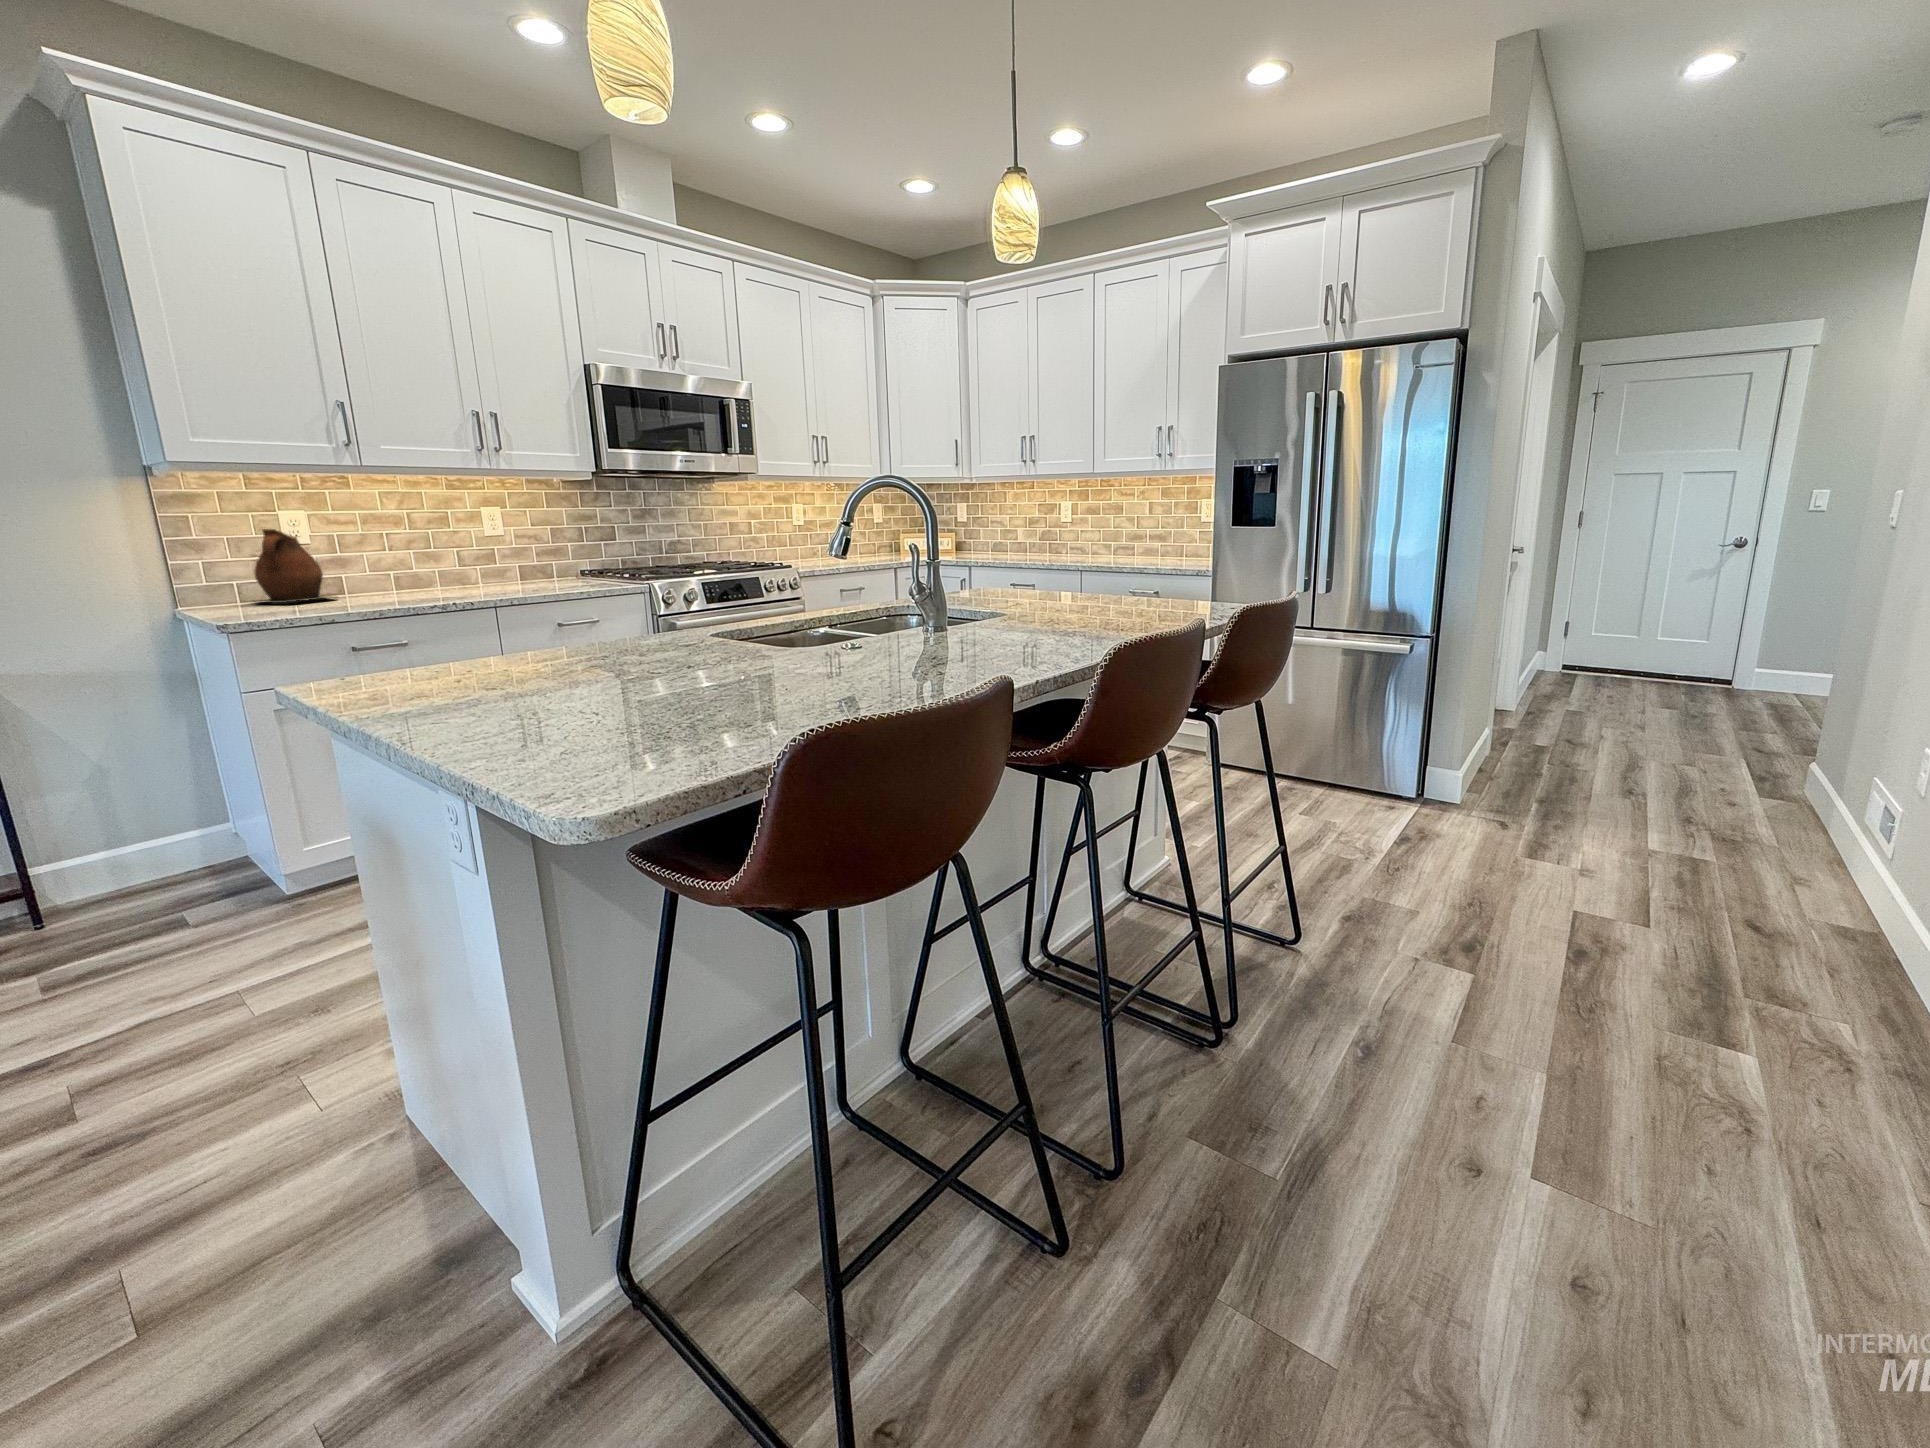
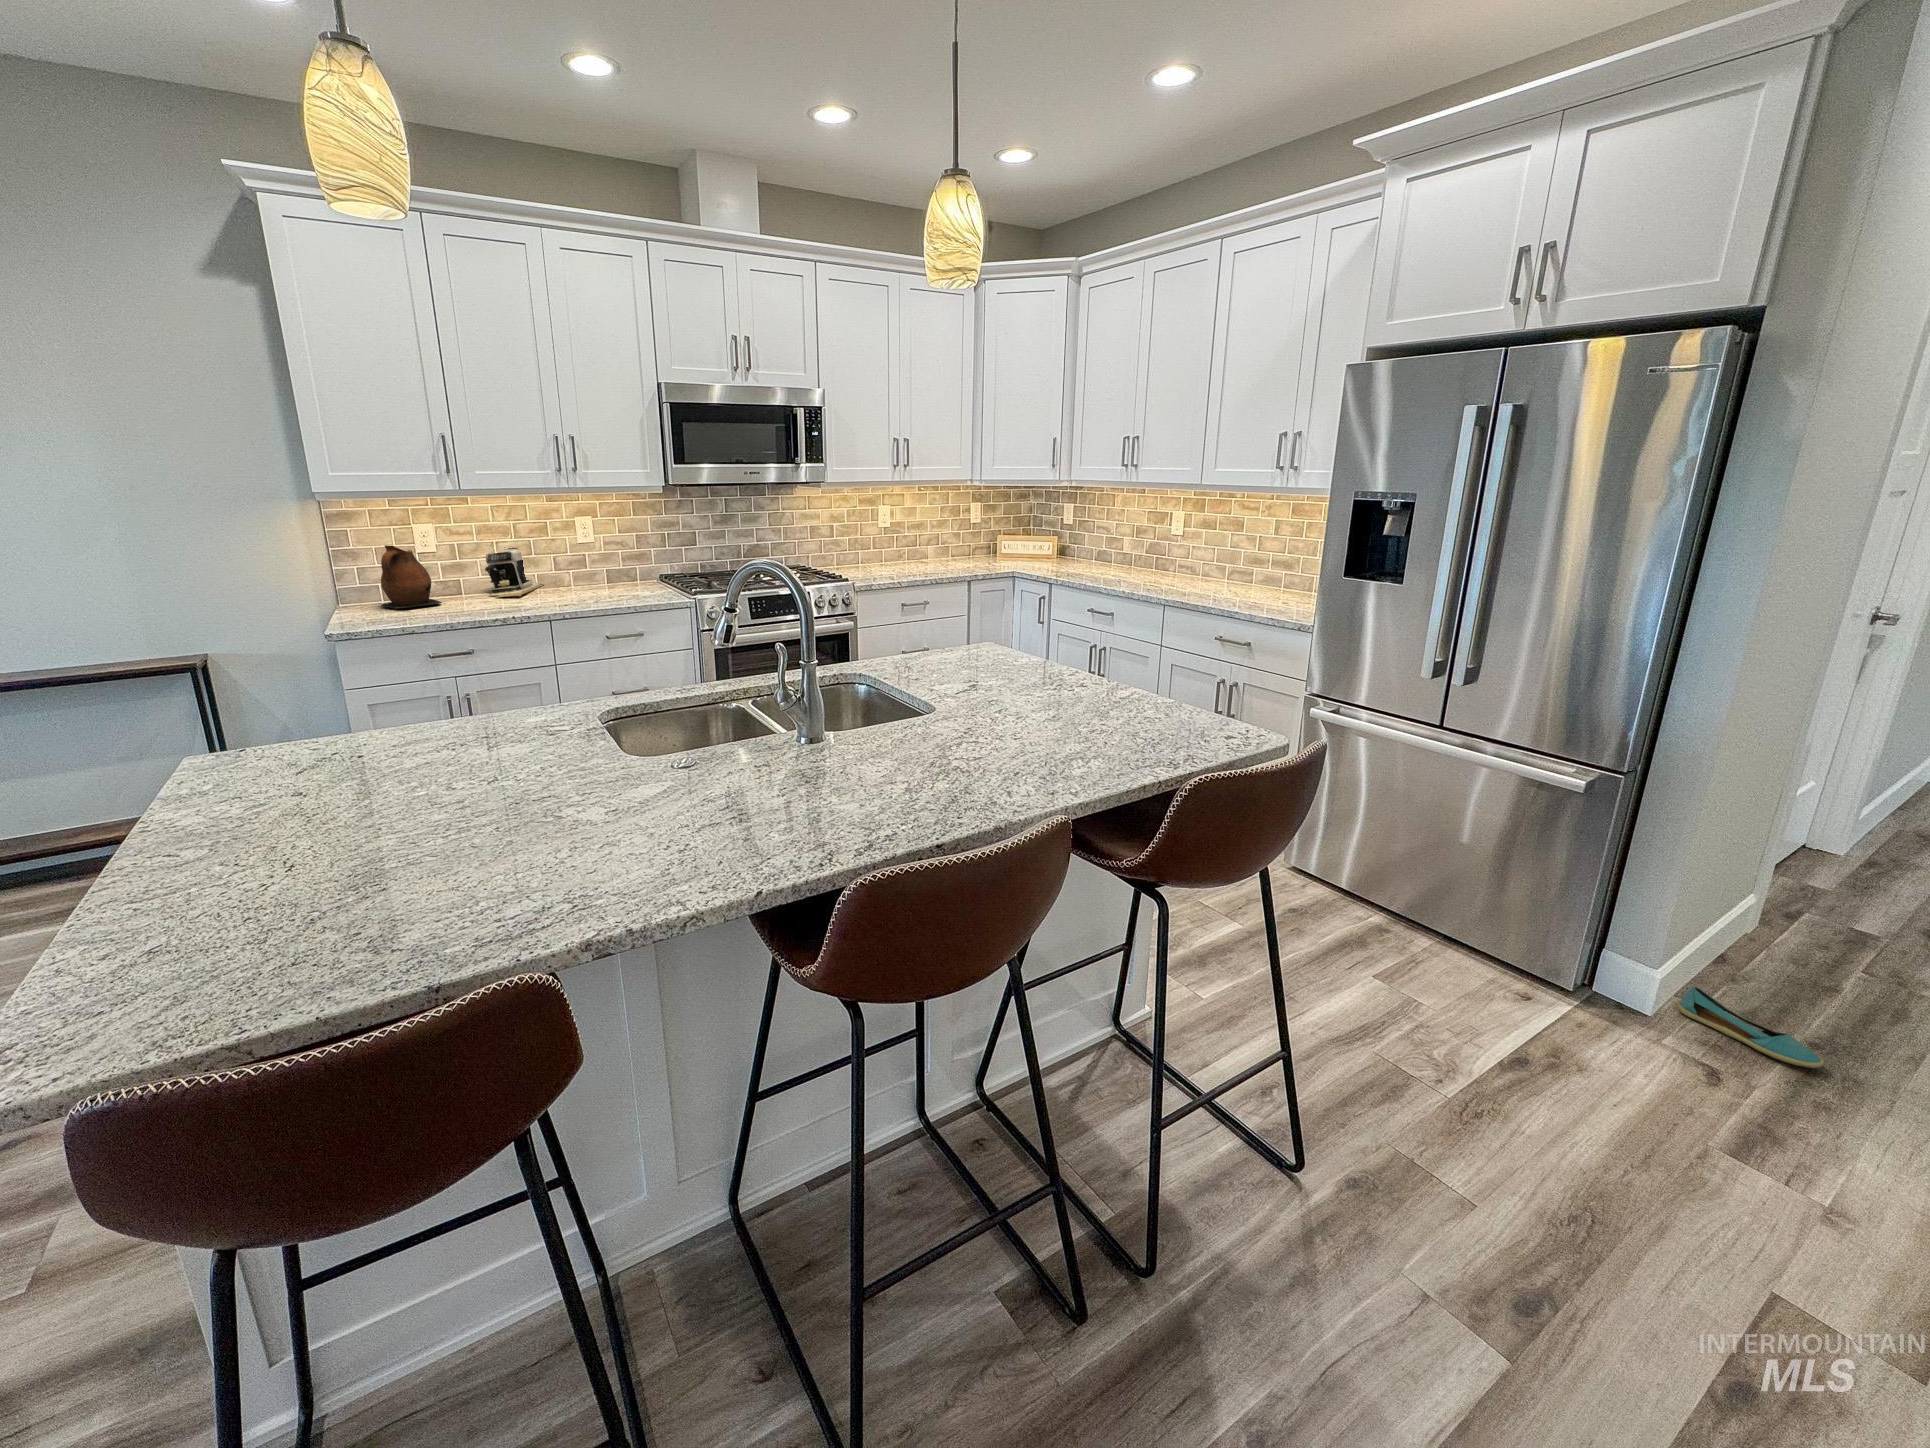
coffee maker: none [379,539,446,592] -> present [485,548,544,597]
shoe: none [1470,779,1552,811] -> present [1677,986,1824,1068]

